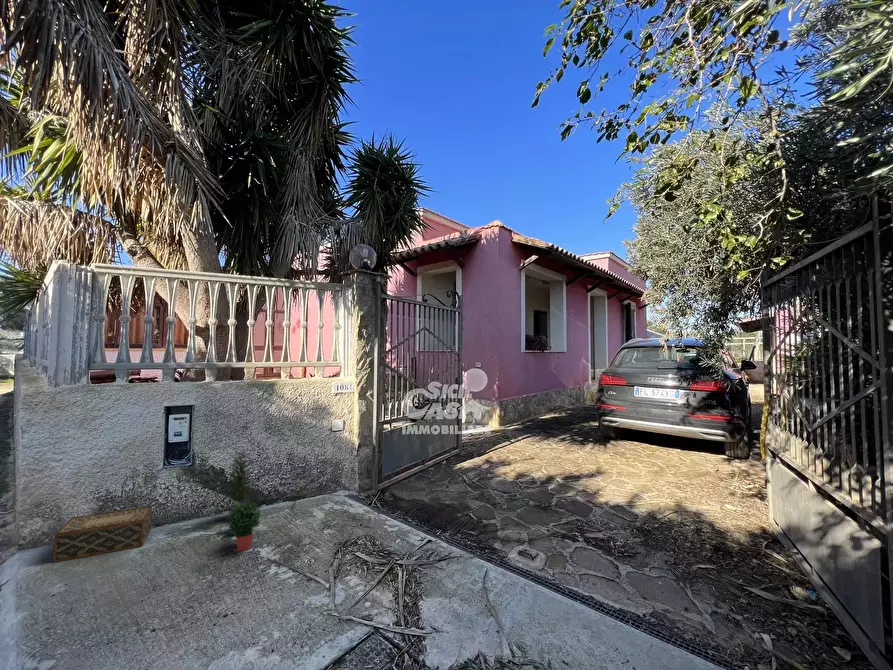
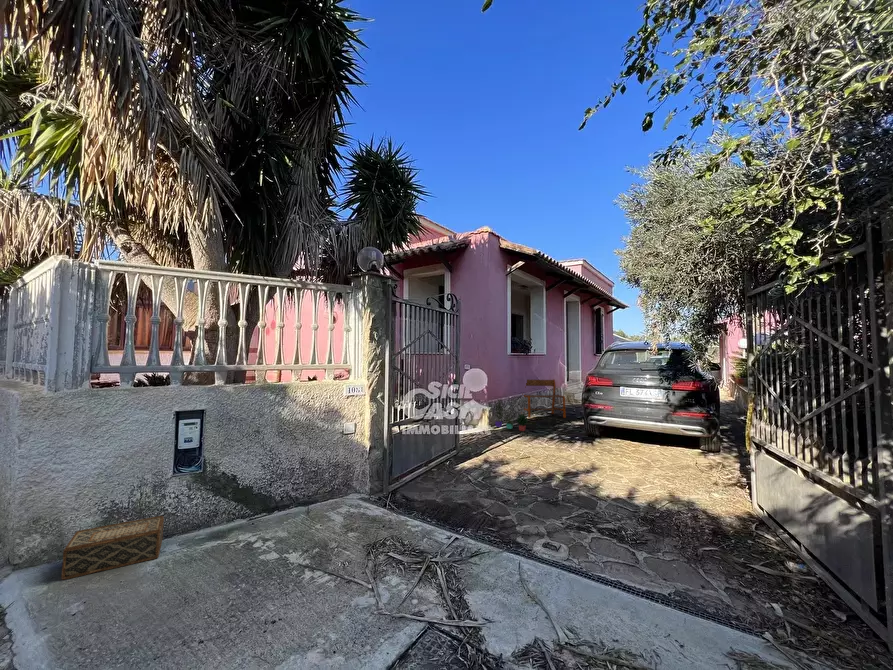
bench: none [539,377,586,418] -> present [524,379,566,418]
potted plant: present [227,452,261,551] -> present [495,400,528,431]

